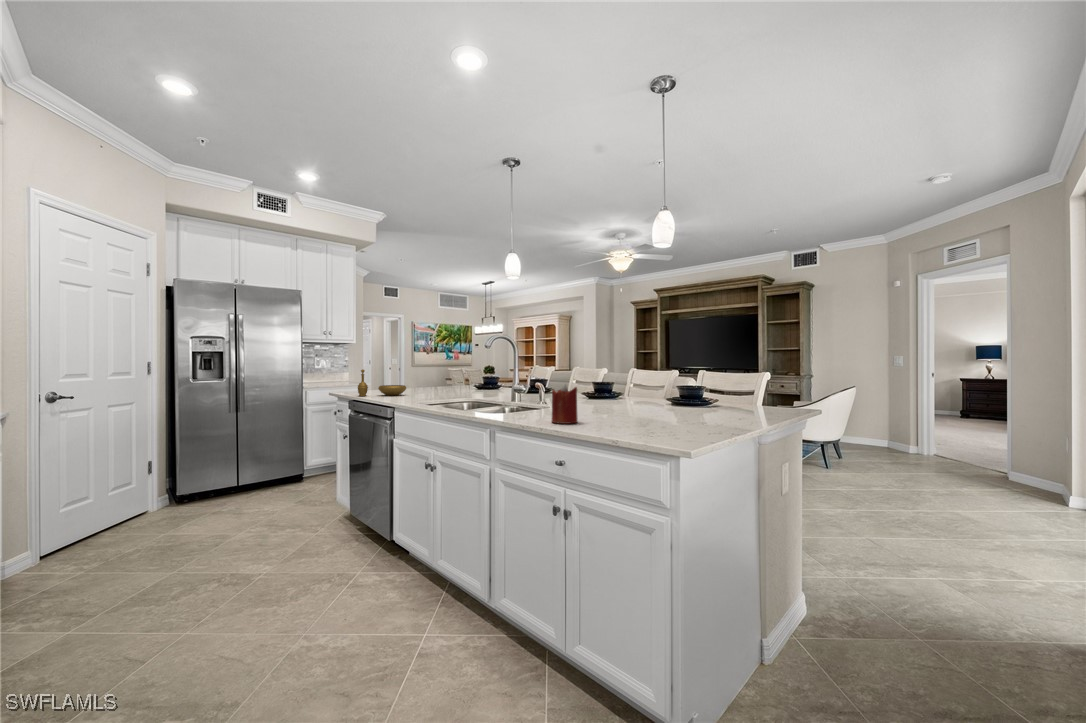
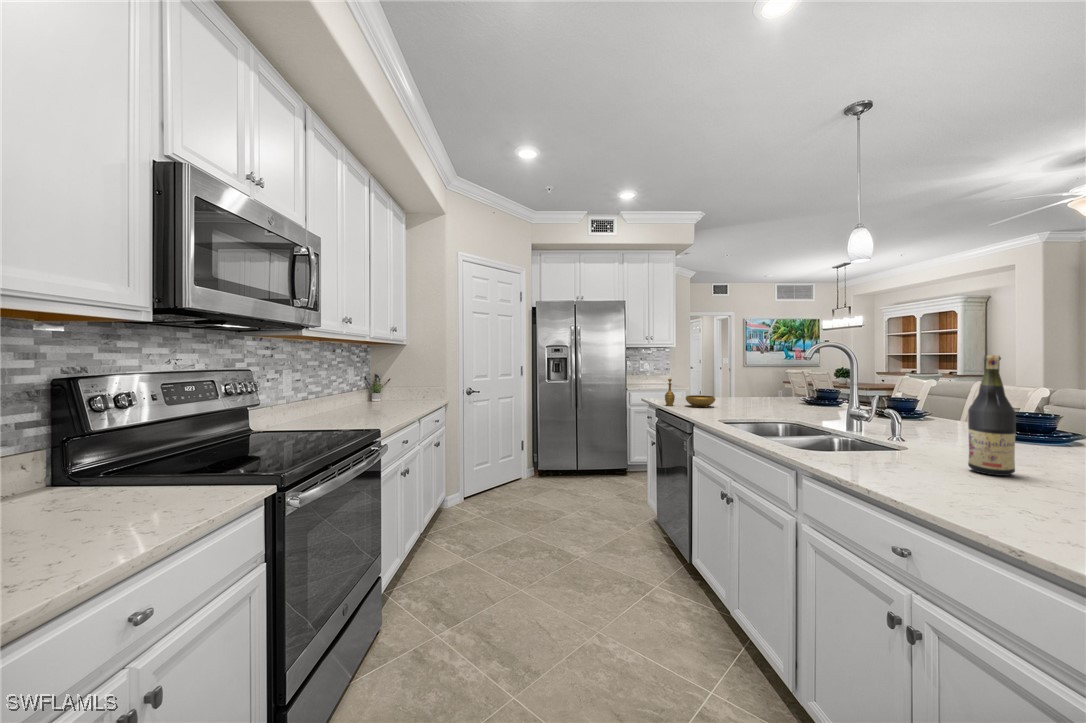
wine bottle: none [585,341,606,414] -> present [968,355,1016,476]
candle: present [552,384,578,424] -> none [890,426,942,491]

